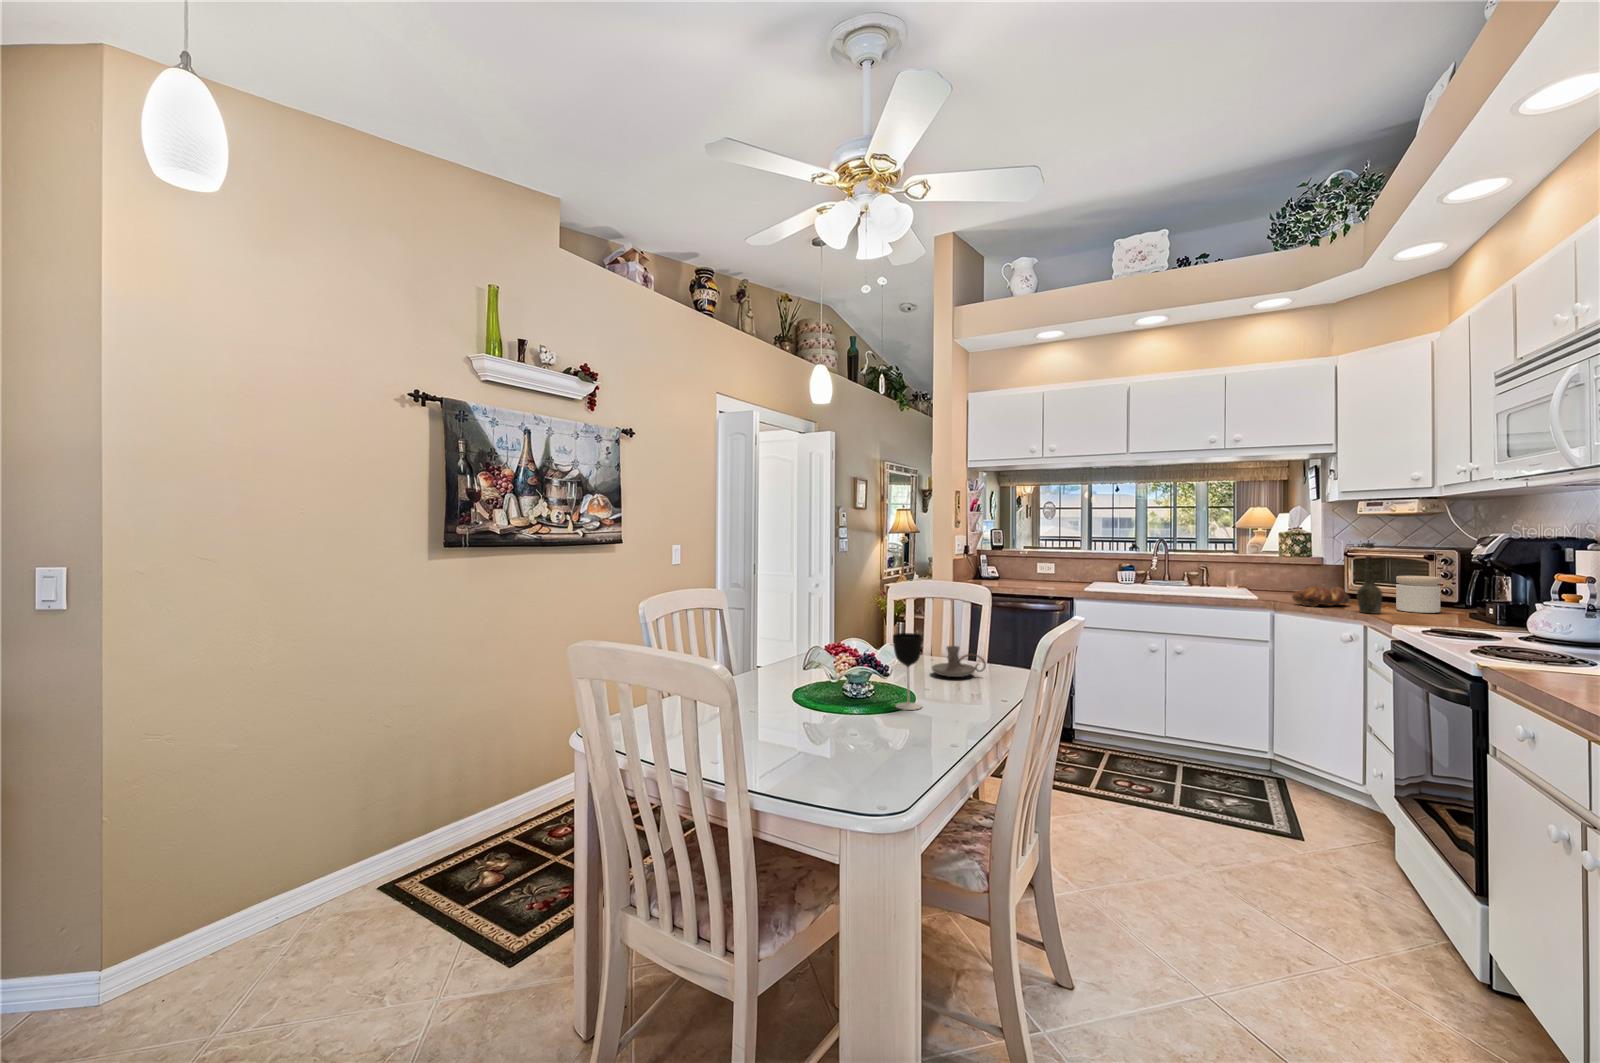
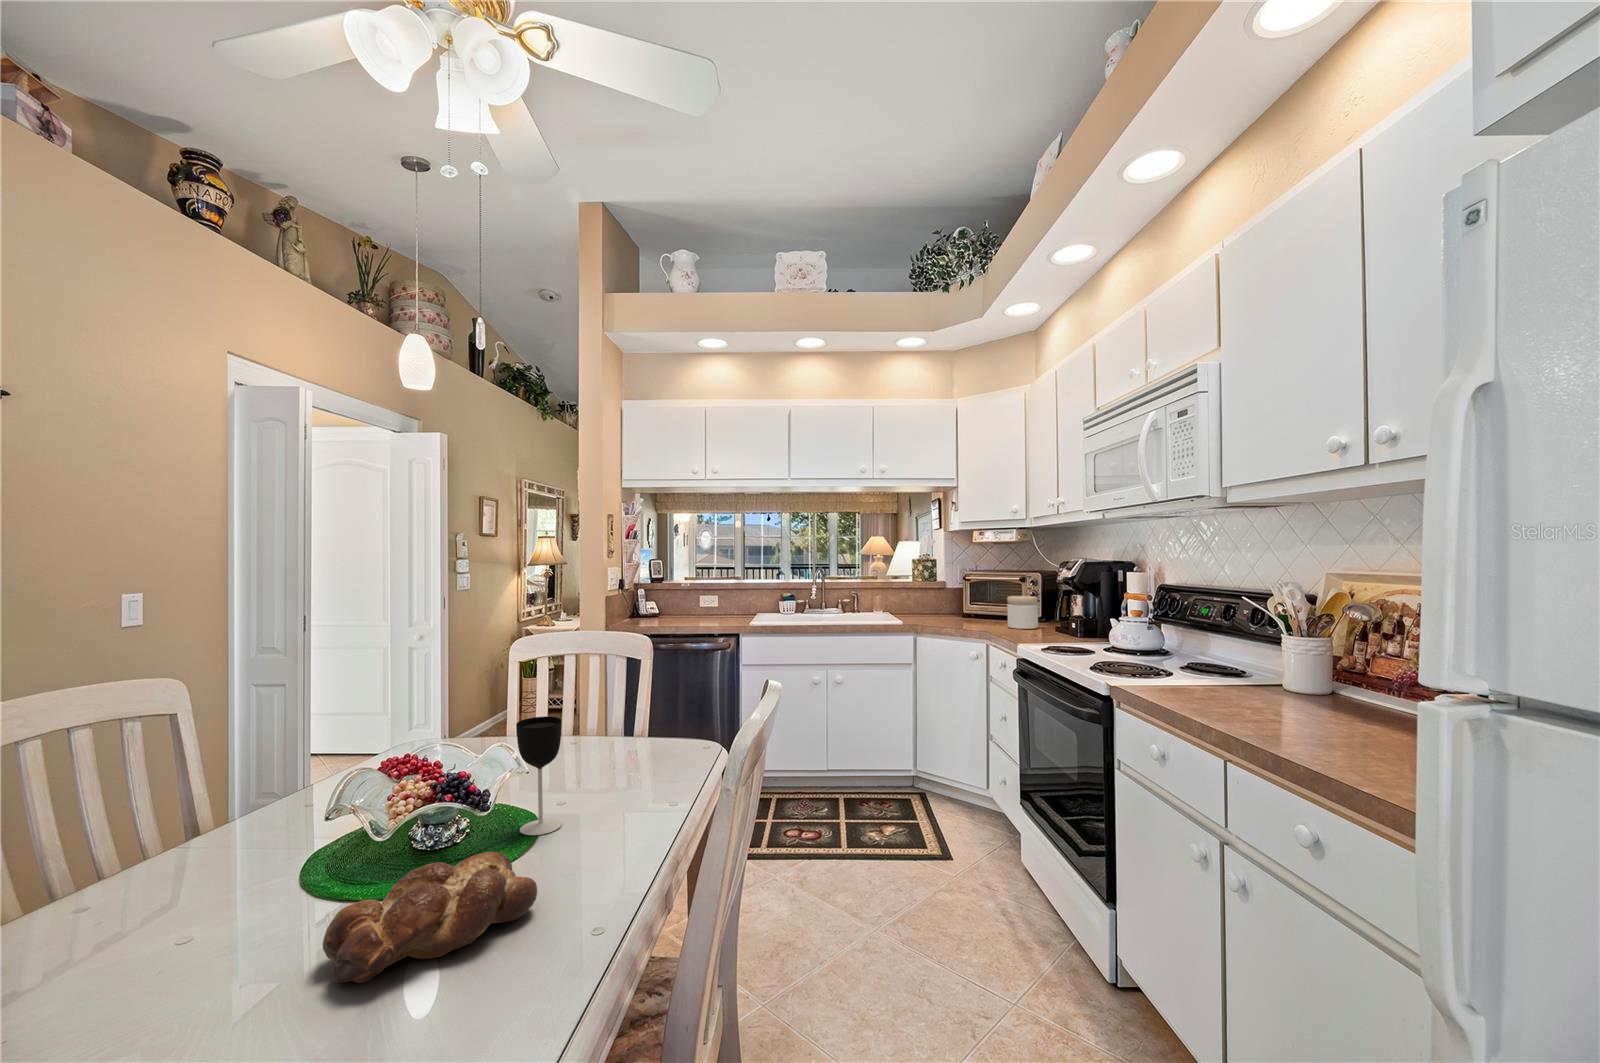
bottle: present [1357,542,1382,614] -> none [983,568,1002,633]
bread loaf: present [1292,585,1350,607] -> present [323,852,537,983]
candle holder: present [932,646,986,677] -> none [577,717,649,761]

